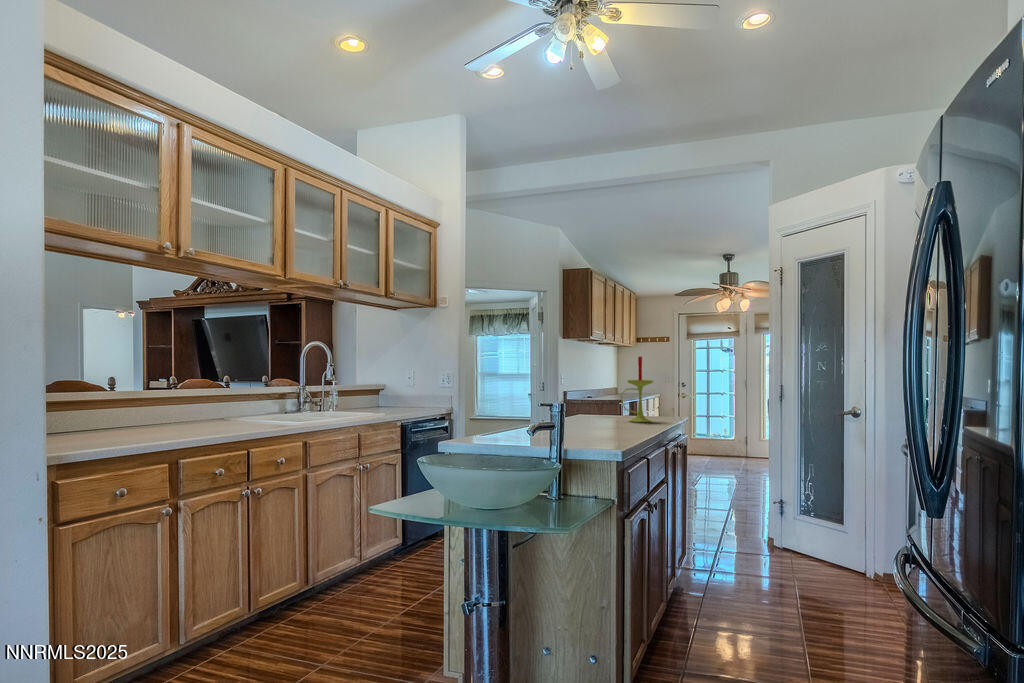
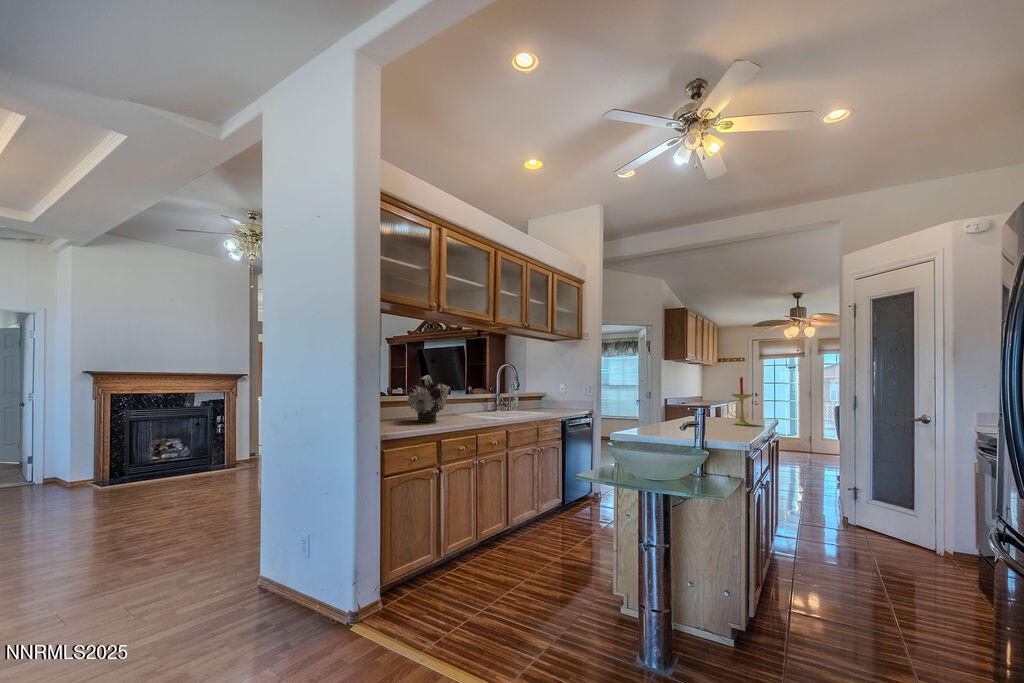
flower arrangement: none [119,357,201,433] -> present [407,375,448,422]

